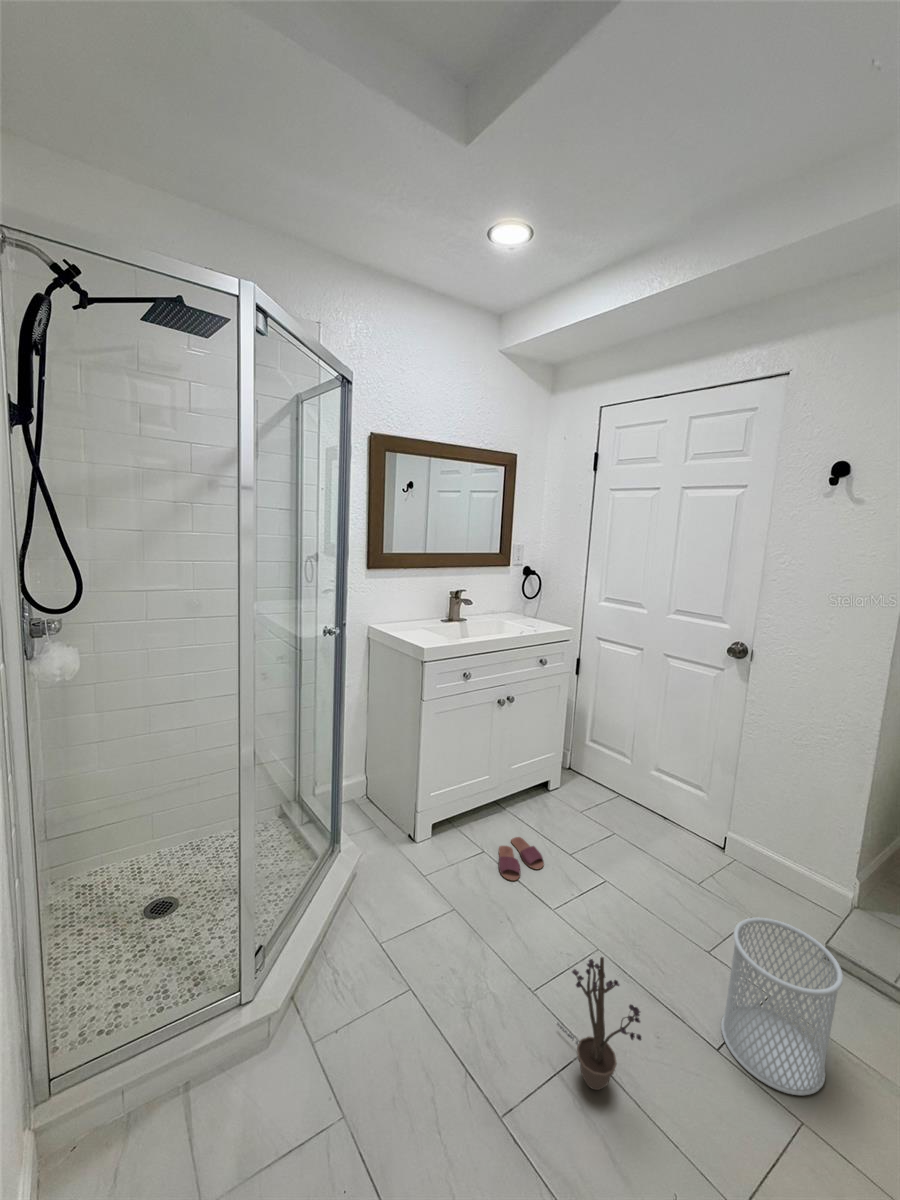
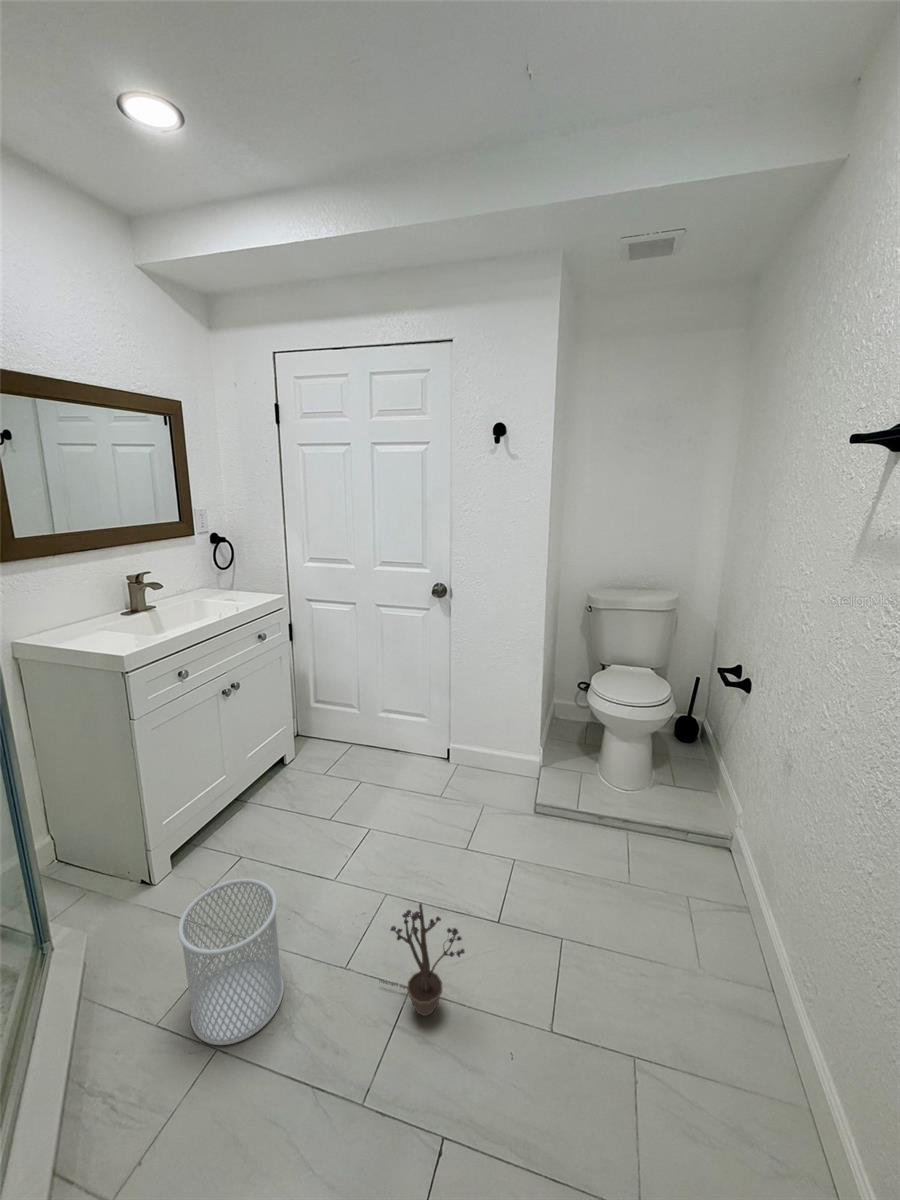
slippers: present [499,837,544,881] -> none [258,824,310,873]
wastebasket: present [721,918,843,1096] -> present [178,879,284,1045]

